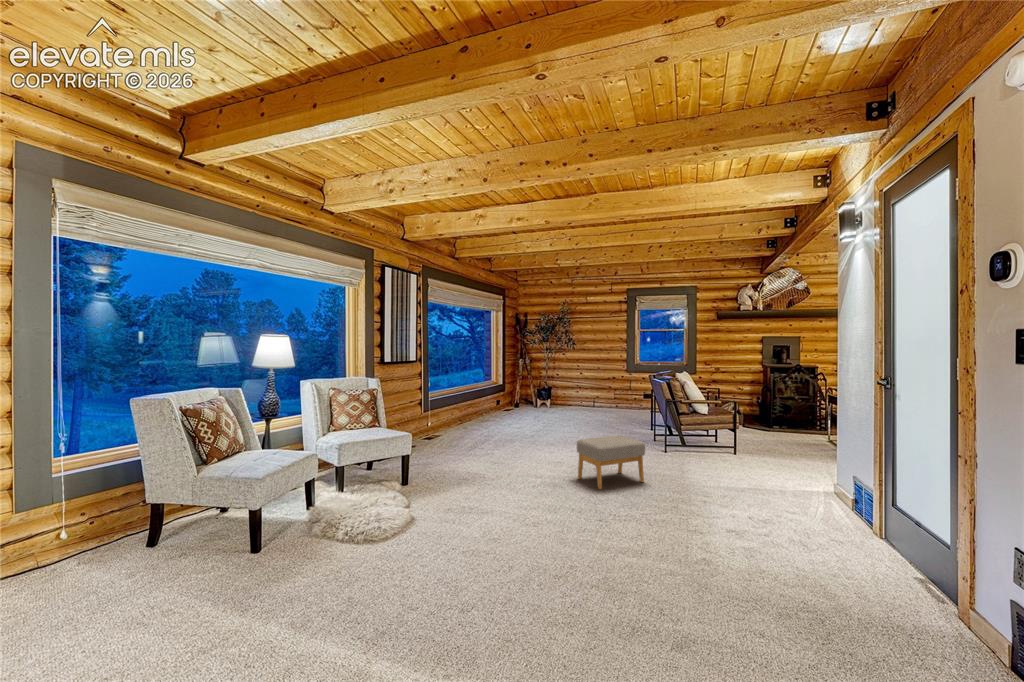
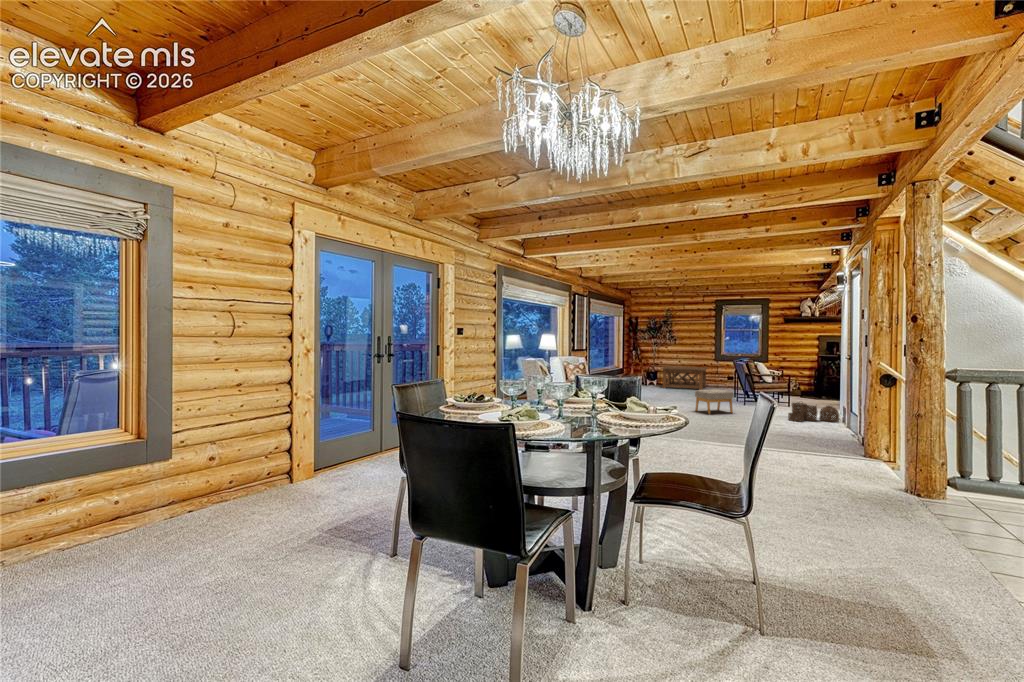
coffee table: none [552,380,618,416] -> present [661,366,707,390]
woven basket: none [748,460,844,512] -> present [788,403,839,422]

